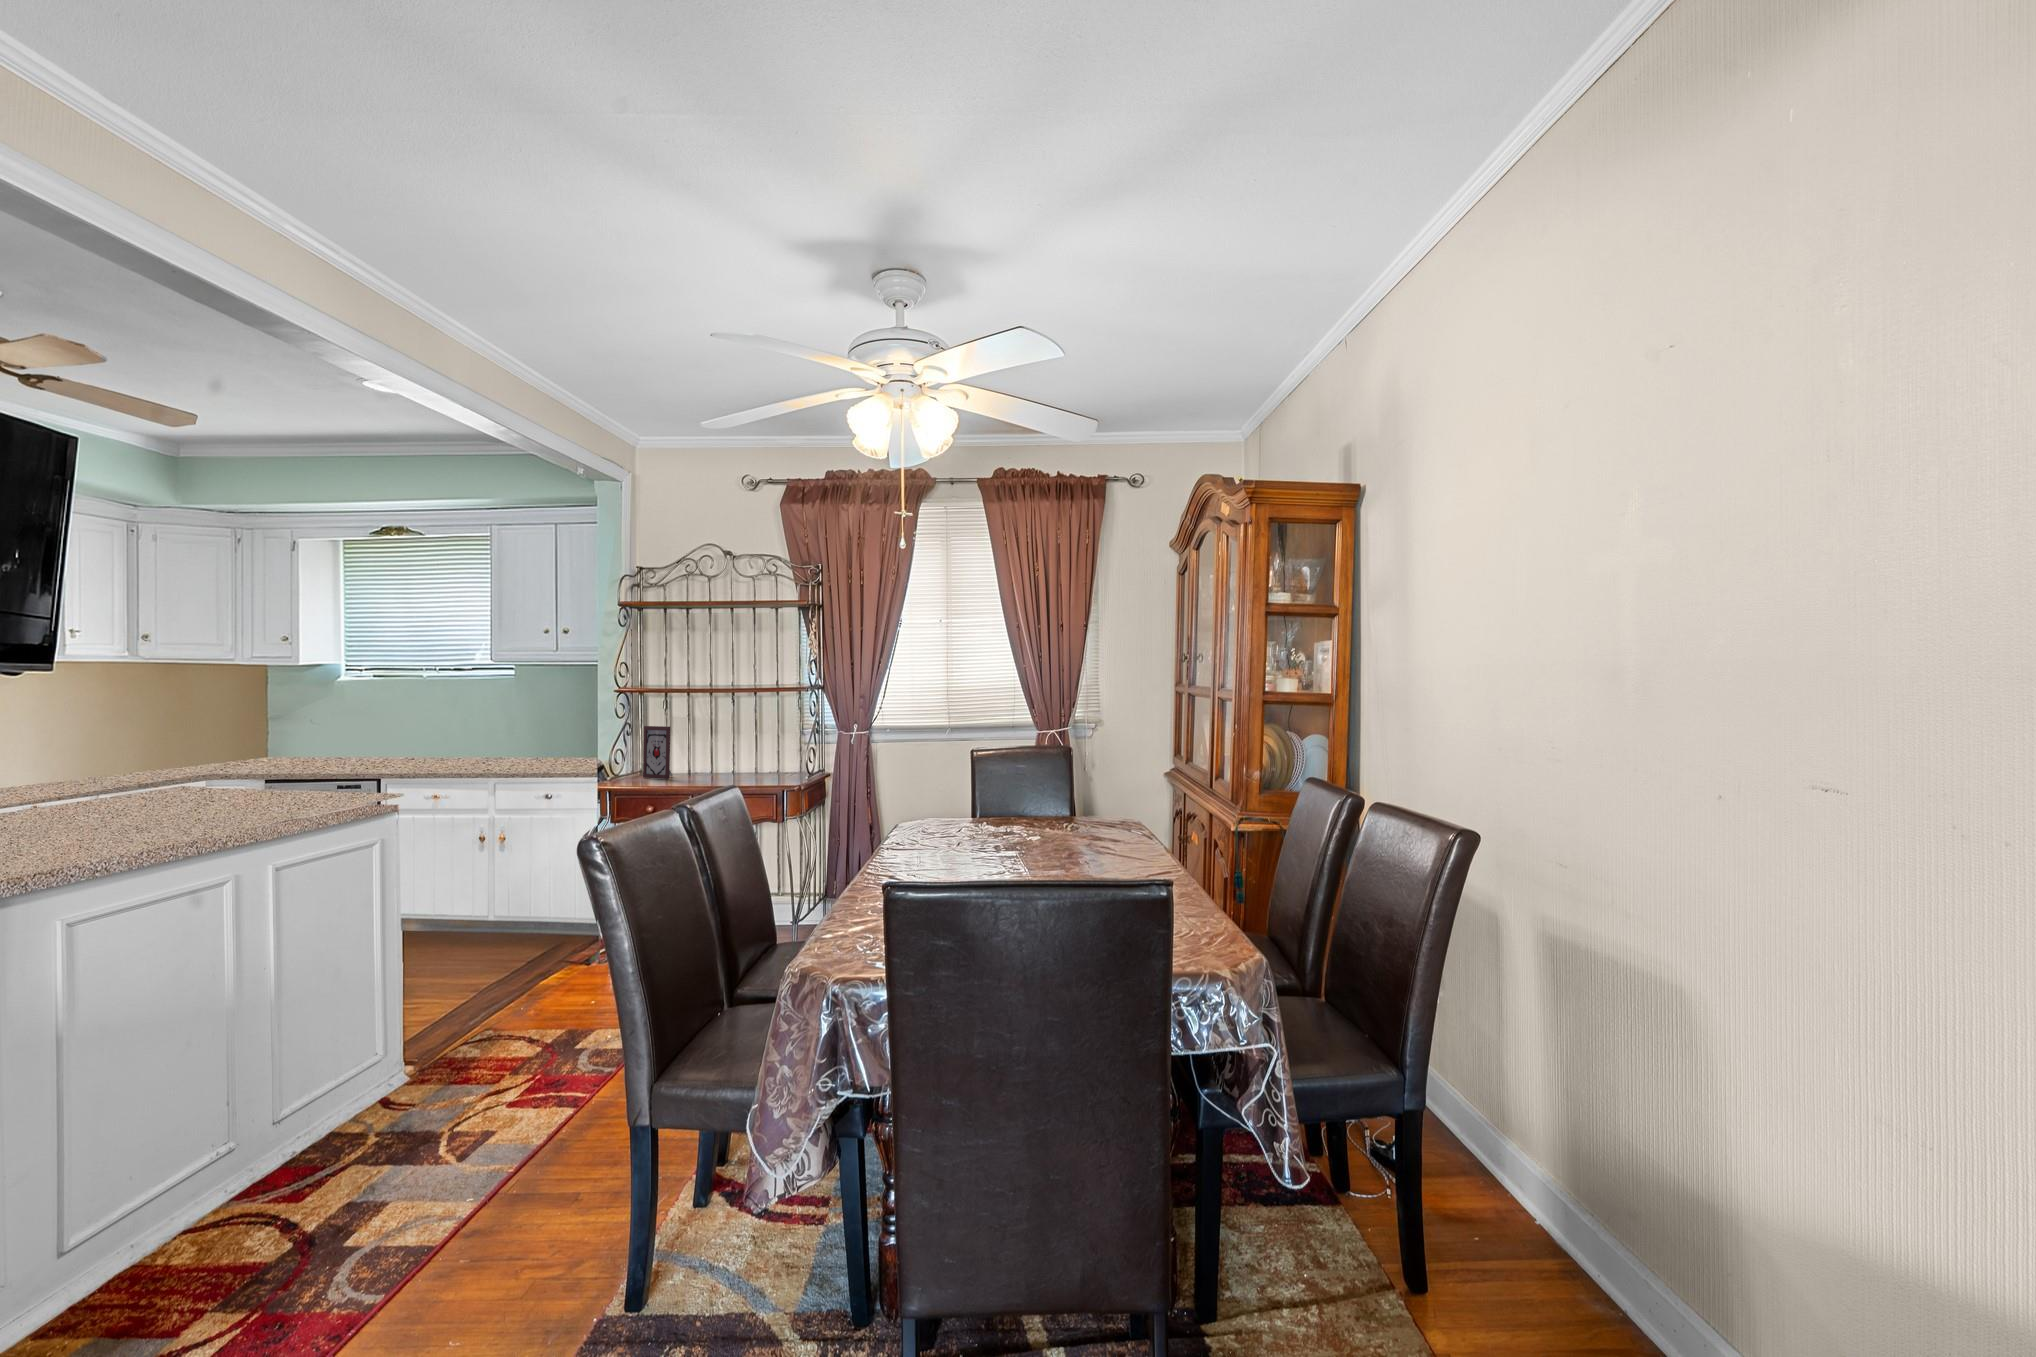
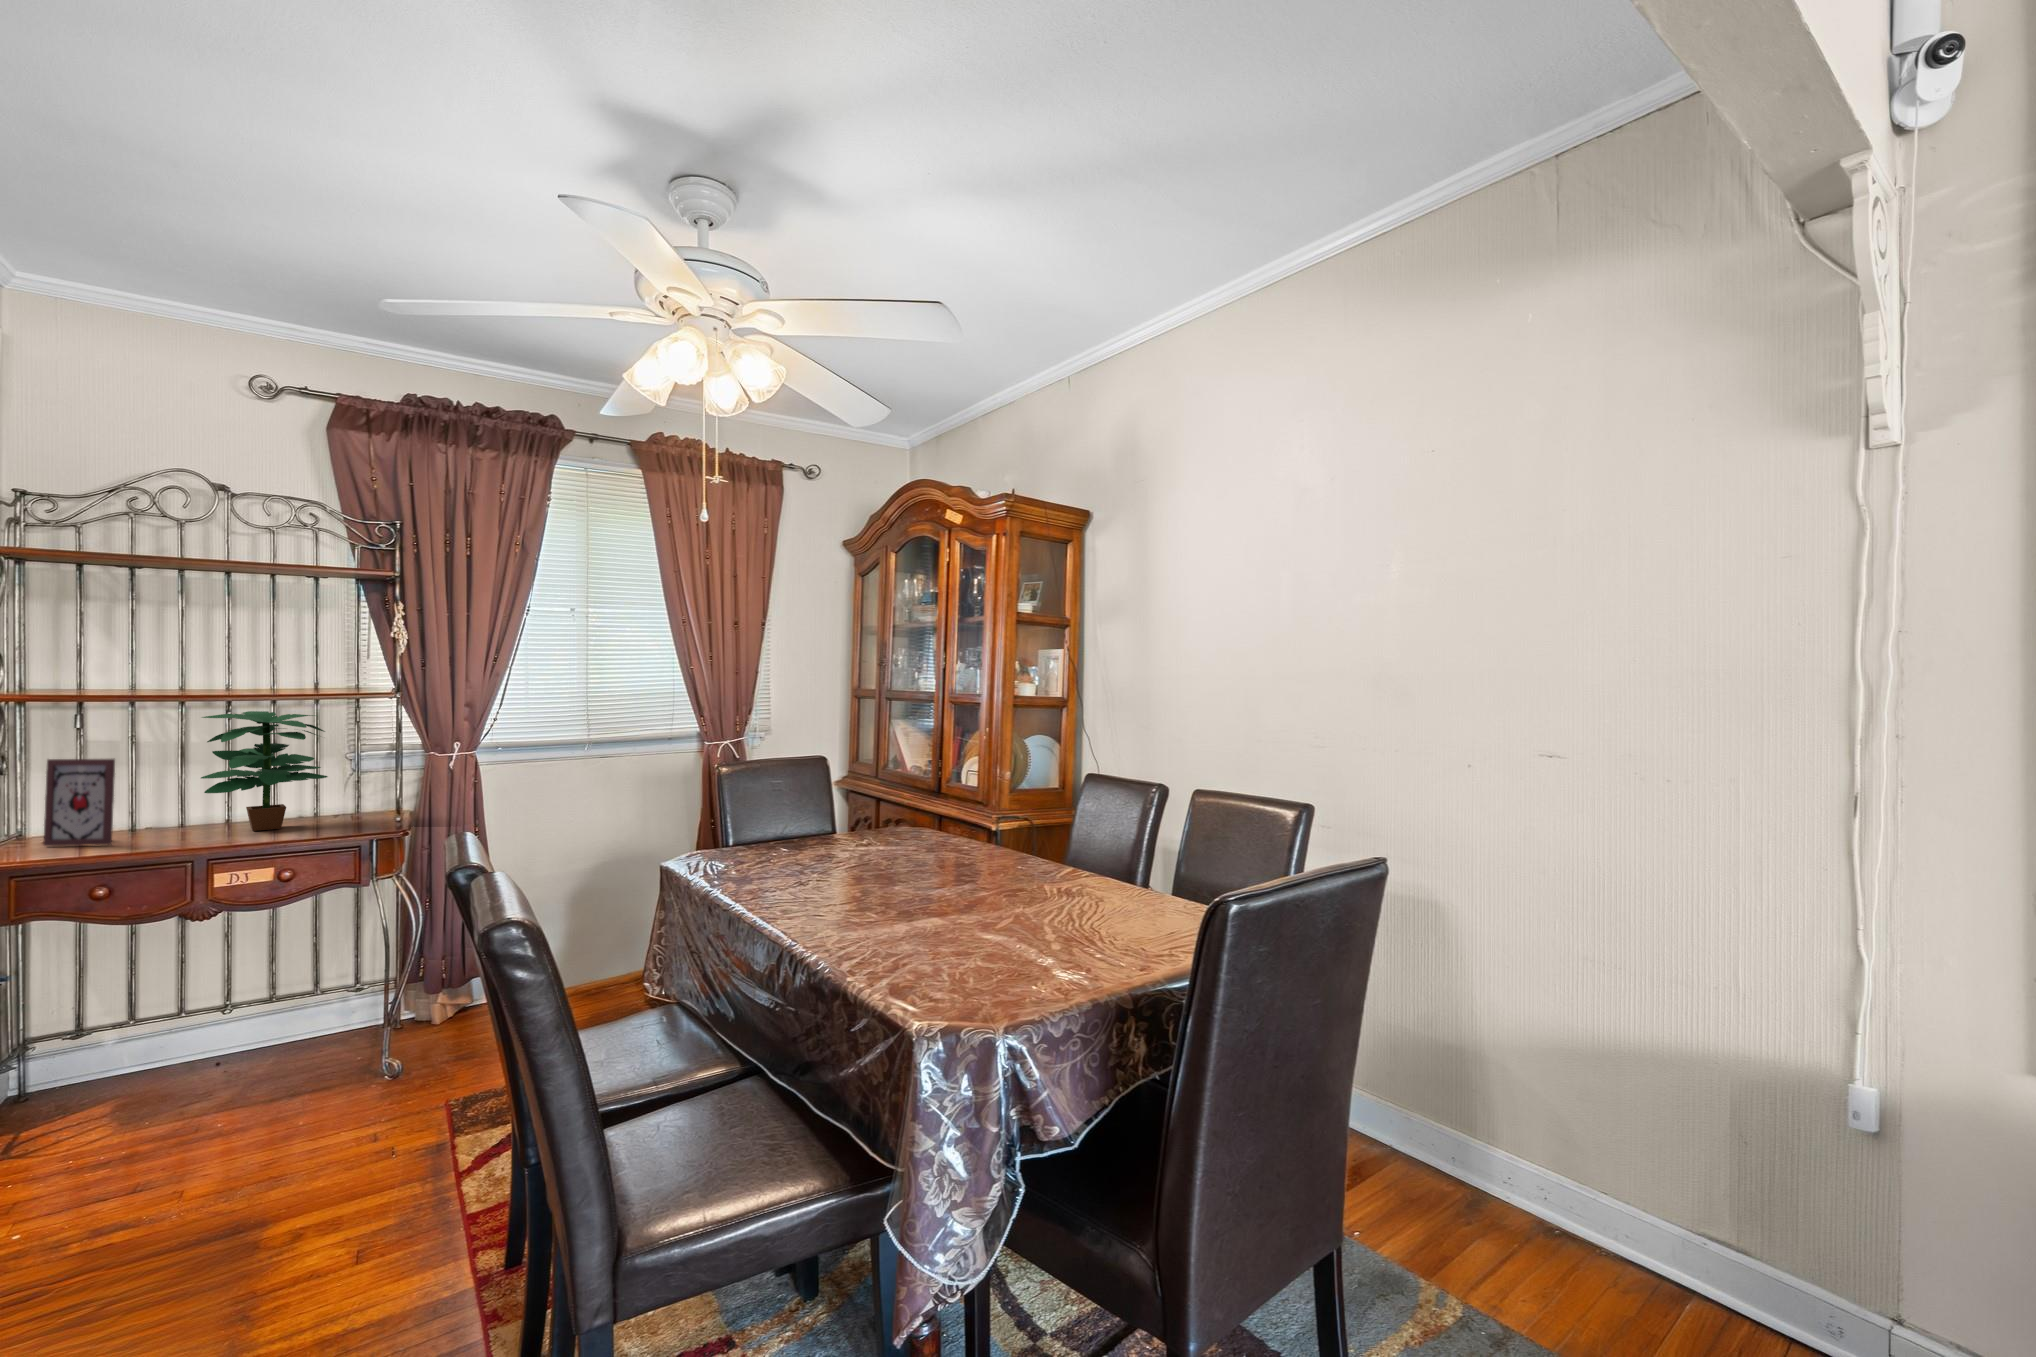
potted plant: none [712,699,781,777] -> present [201,711,328,831]

